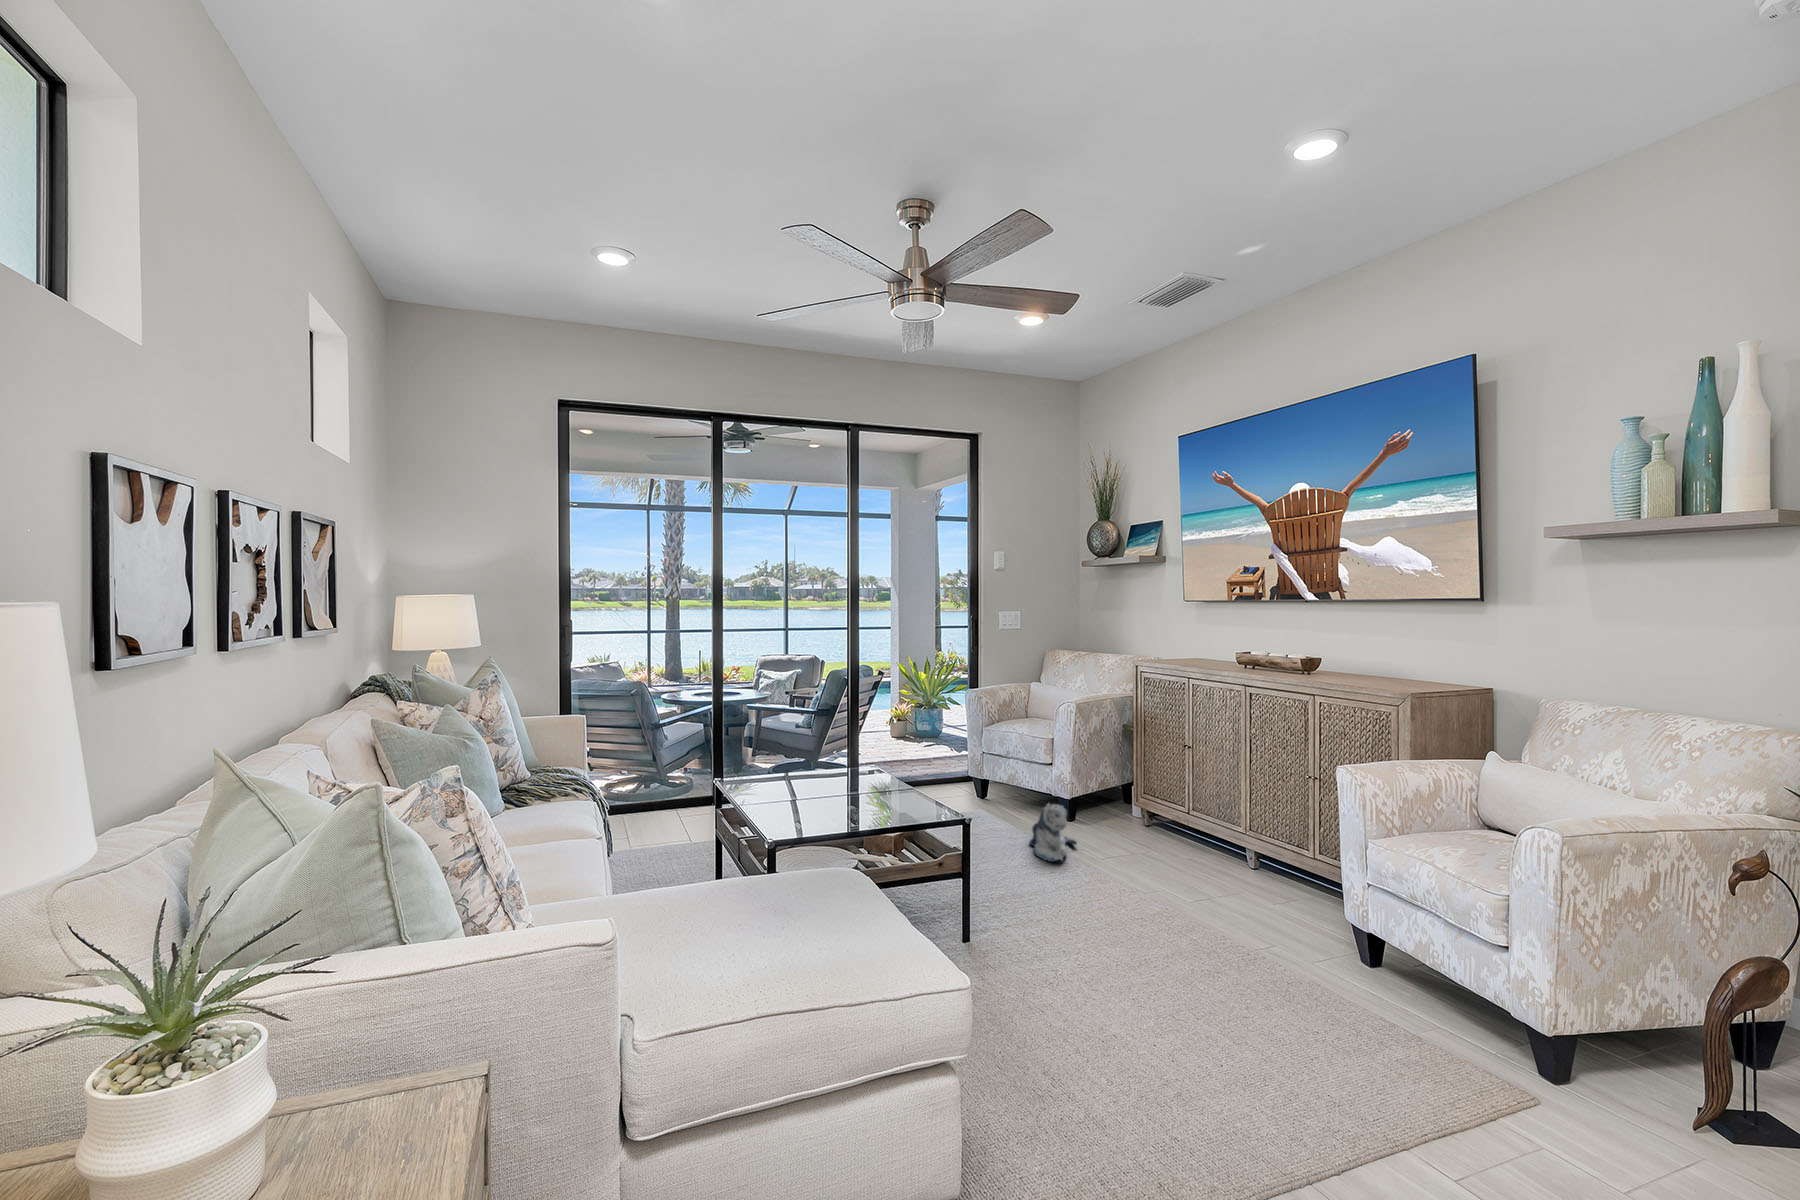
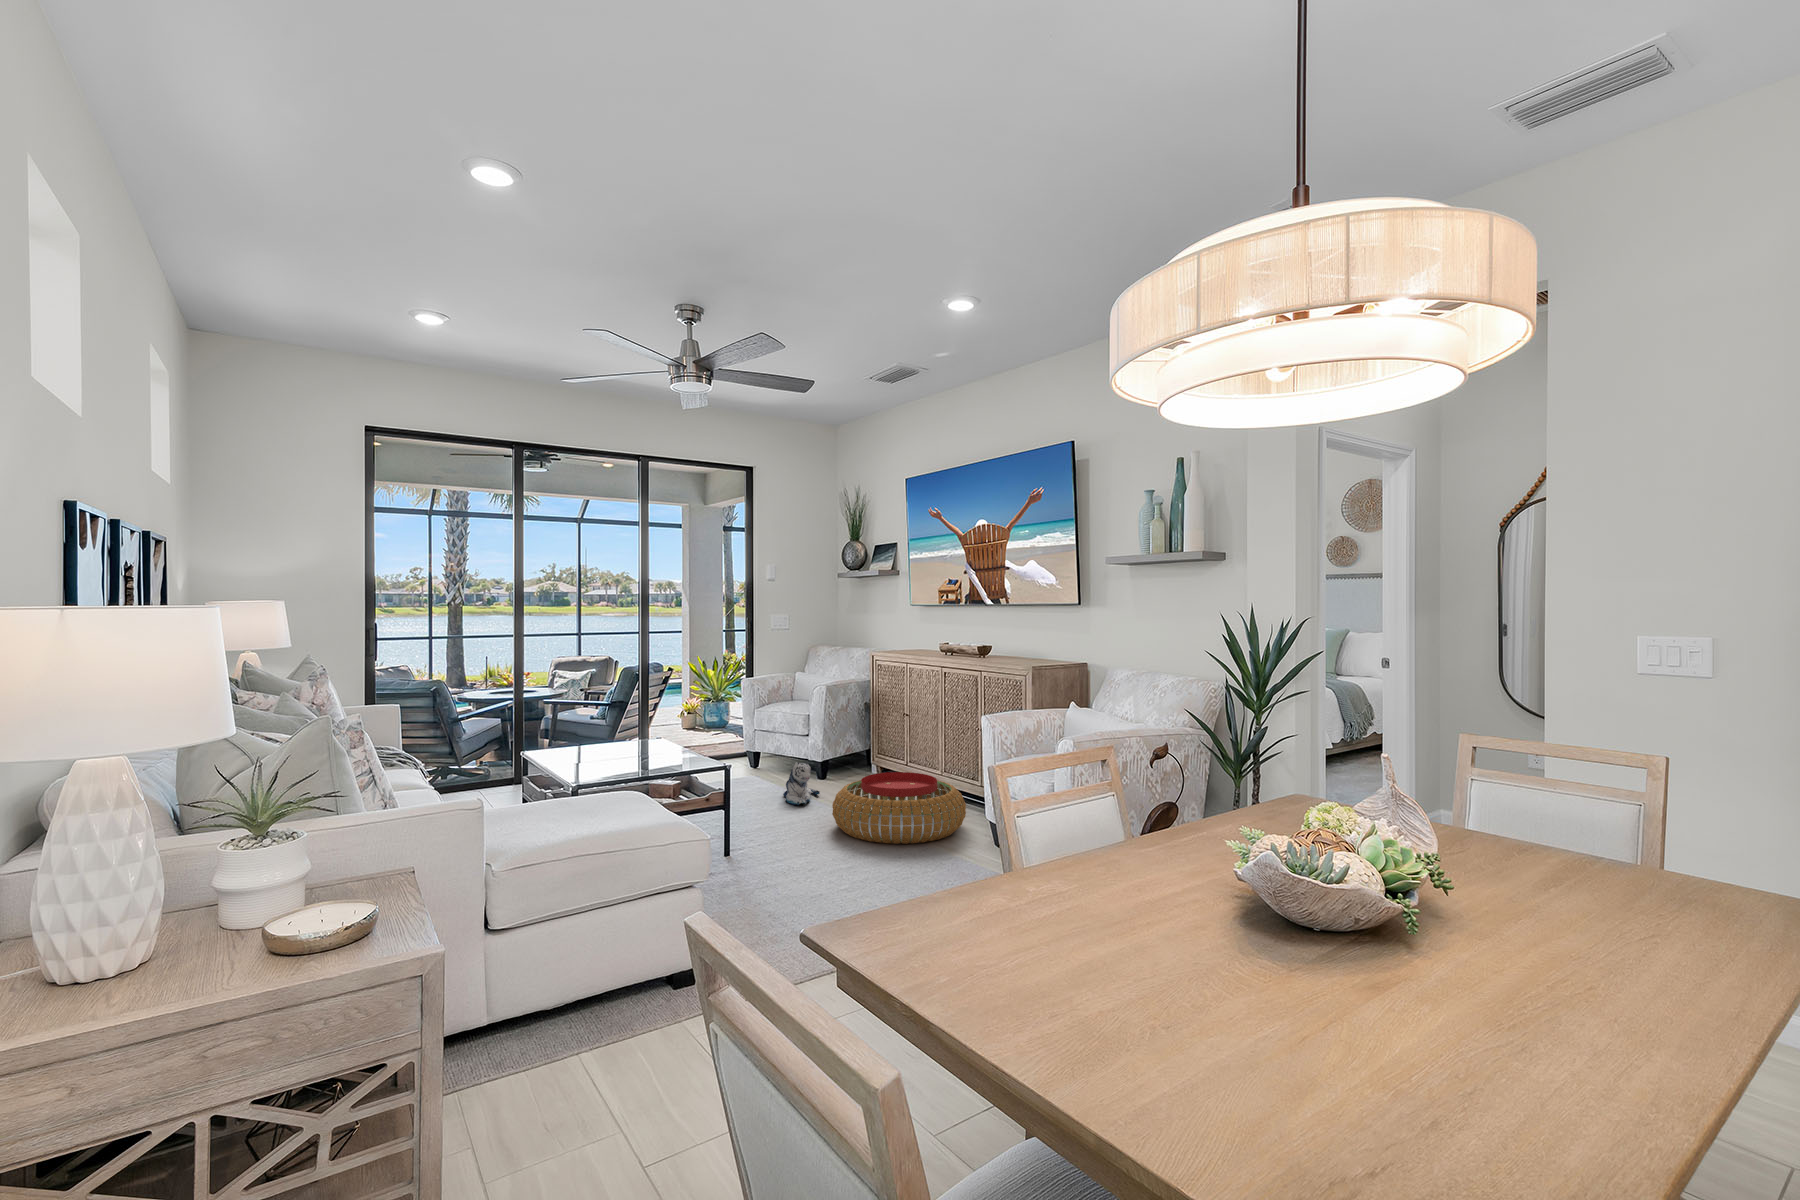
pouf: none [1111,833,1314,951] -> present [832,772,966,844]

